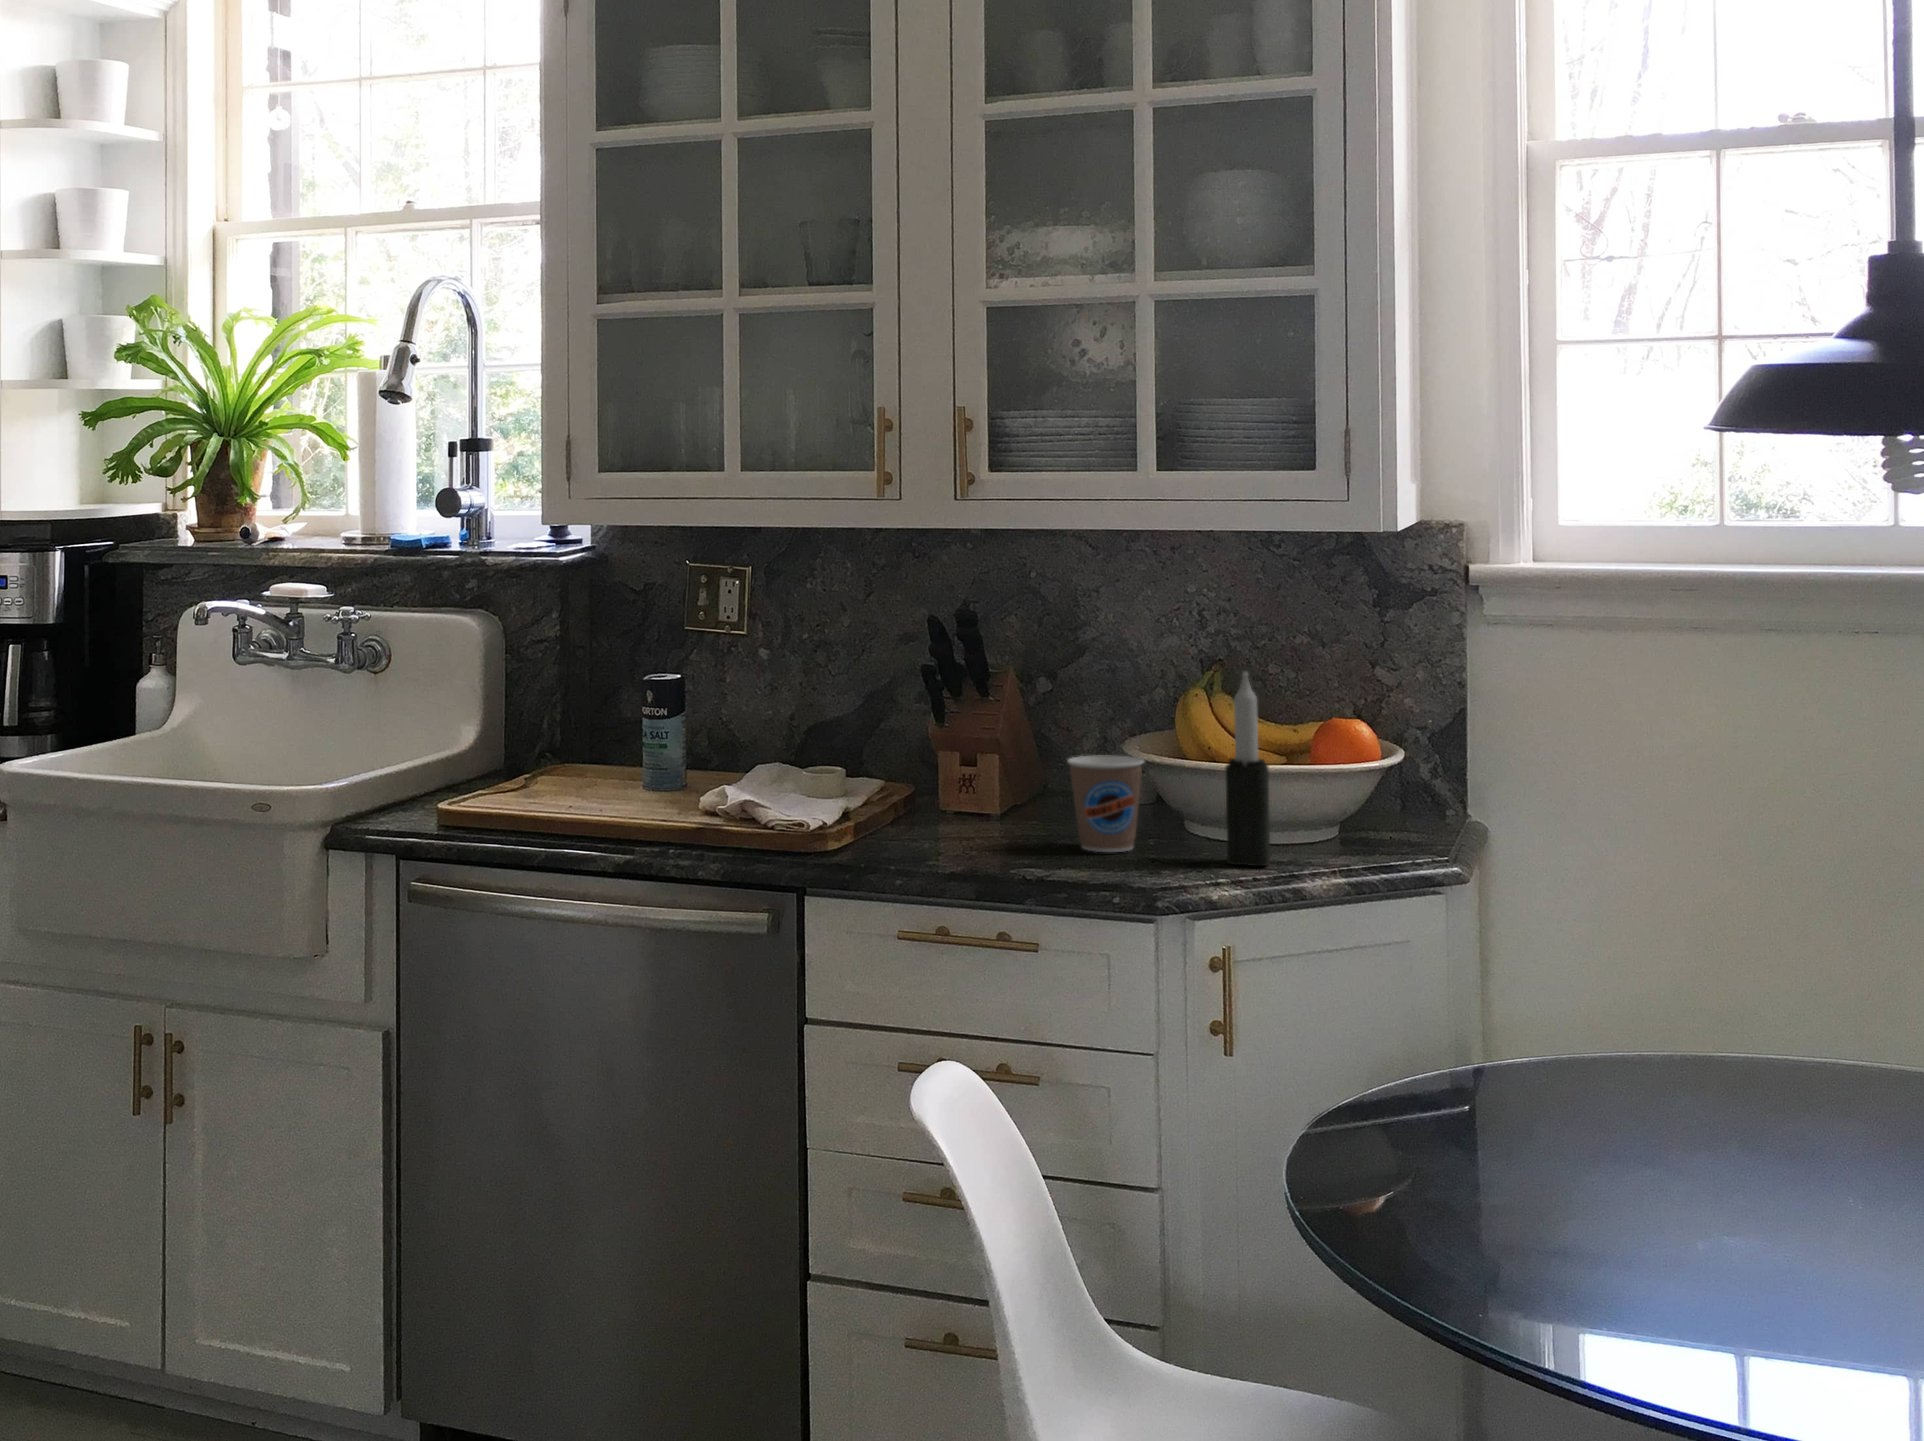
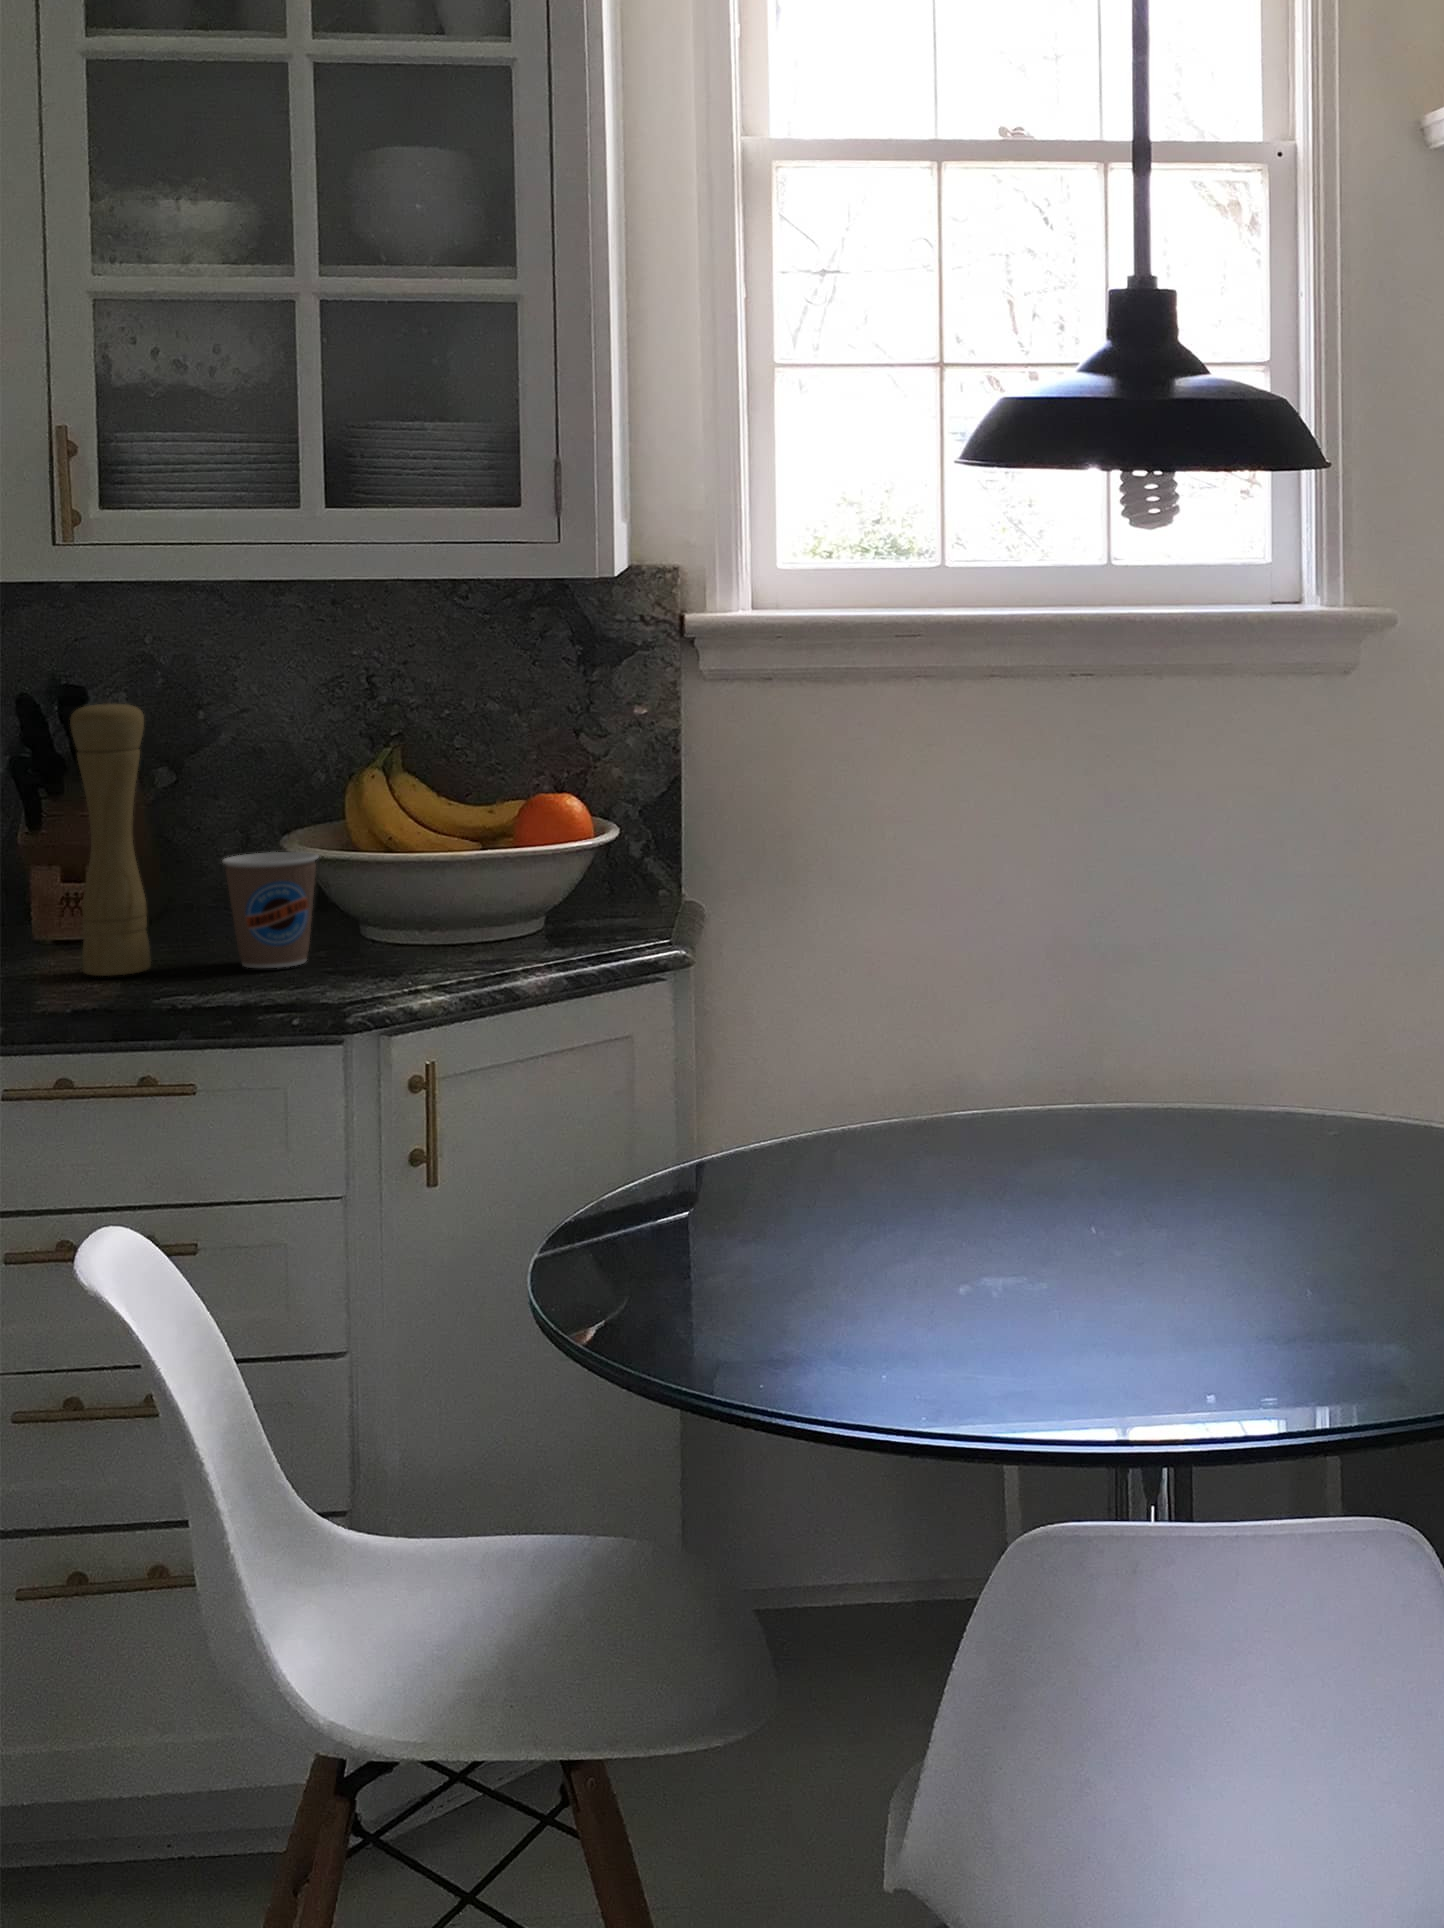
pepper mill: none [954,626,1011,847] -> present [70,699,151,976]
candle: present [1225,672,1270,866] -> none [419,743,472,969]

